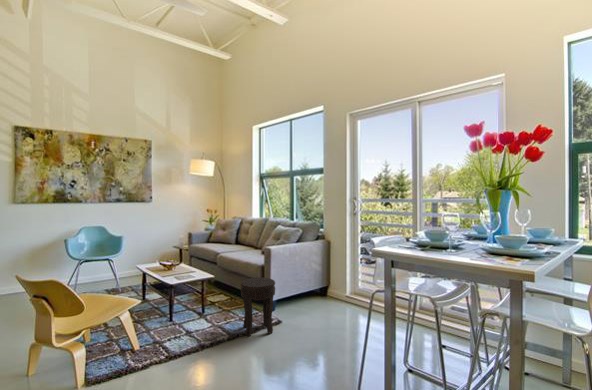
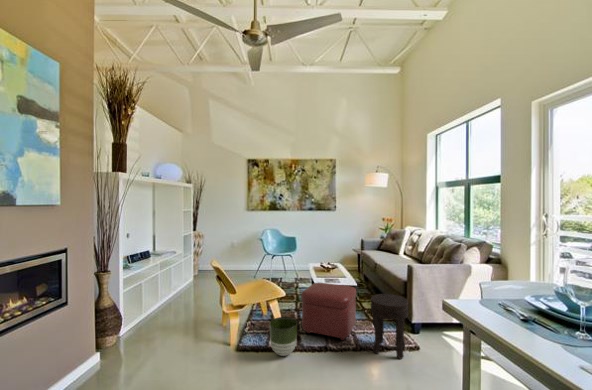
ottoman: none [159,279,218,340] -> present [301,283,356,340]
planter: none [136,324,172,370] -> present [269,317,297,356]

